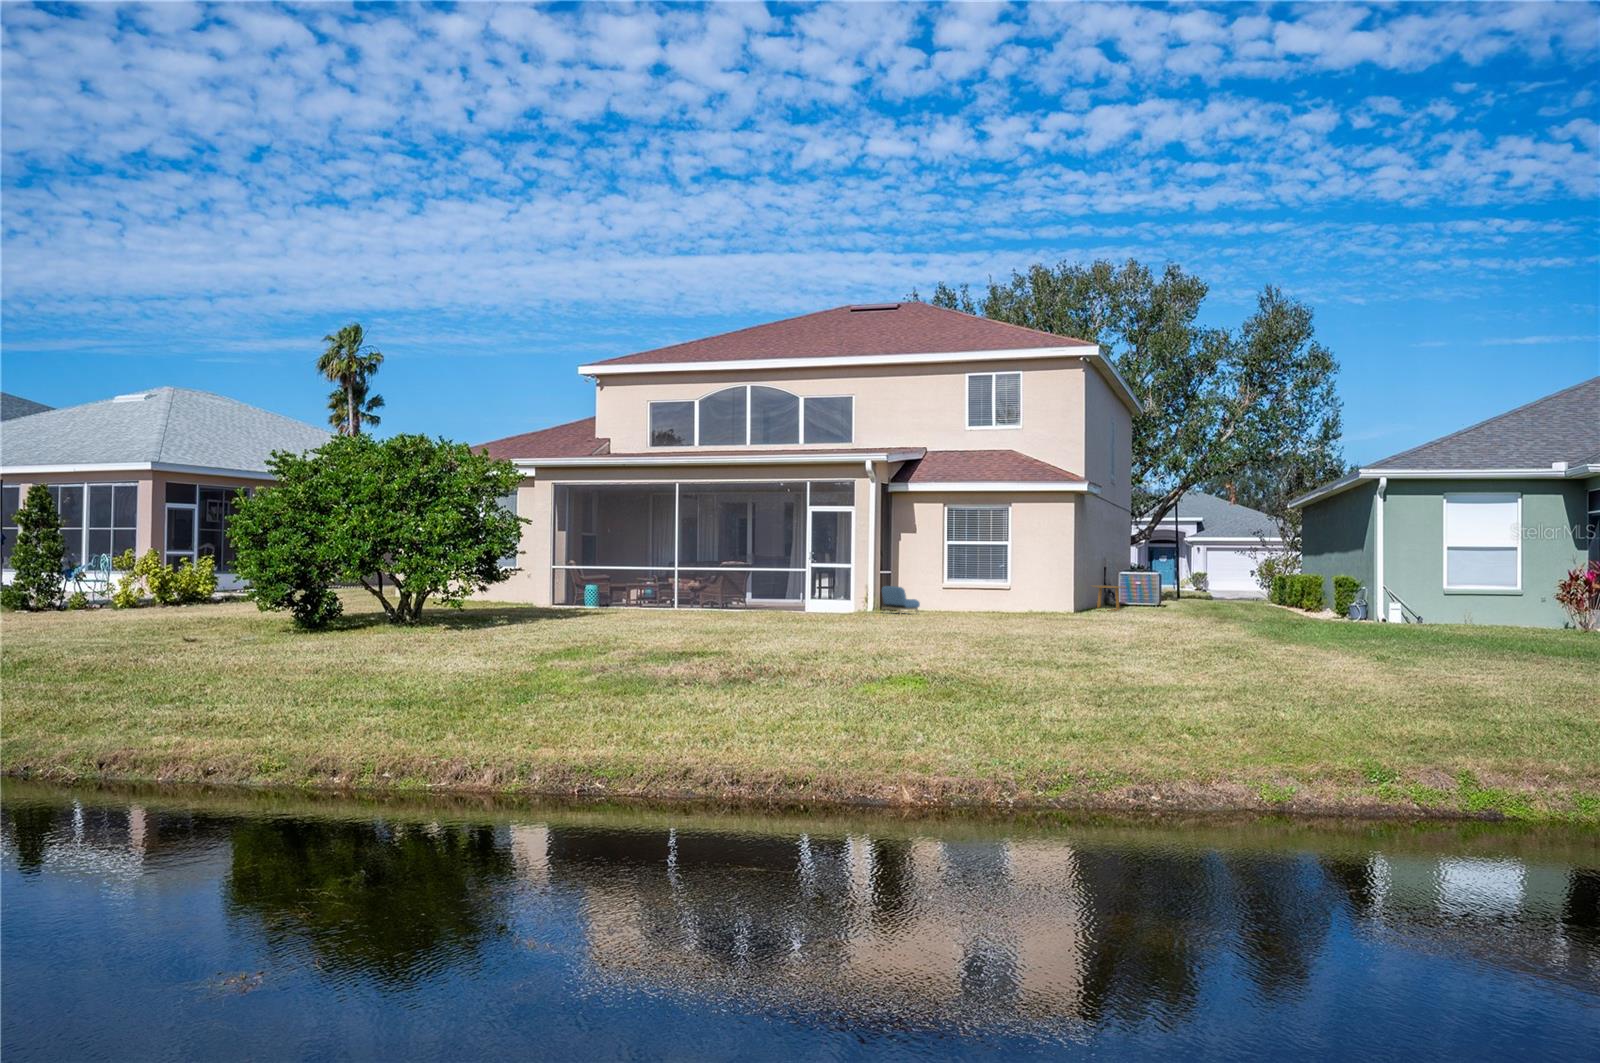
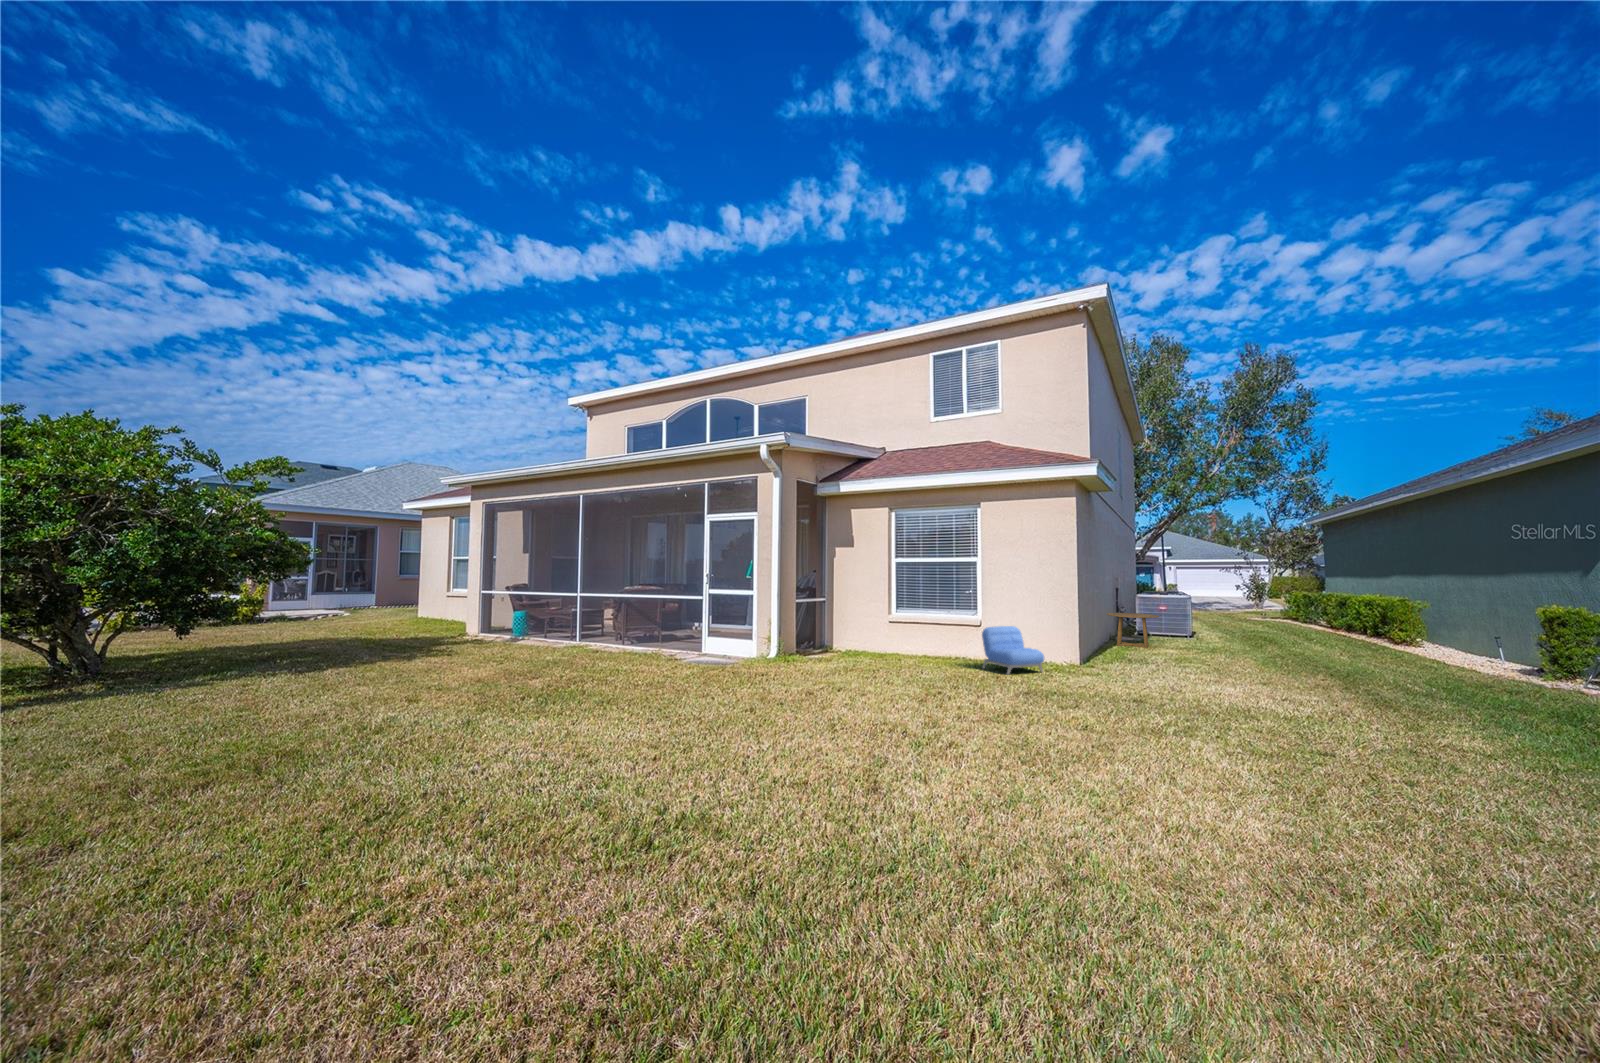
armchair: present [882,586,920,614] -> present [982,626,1044,675]

